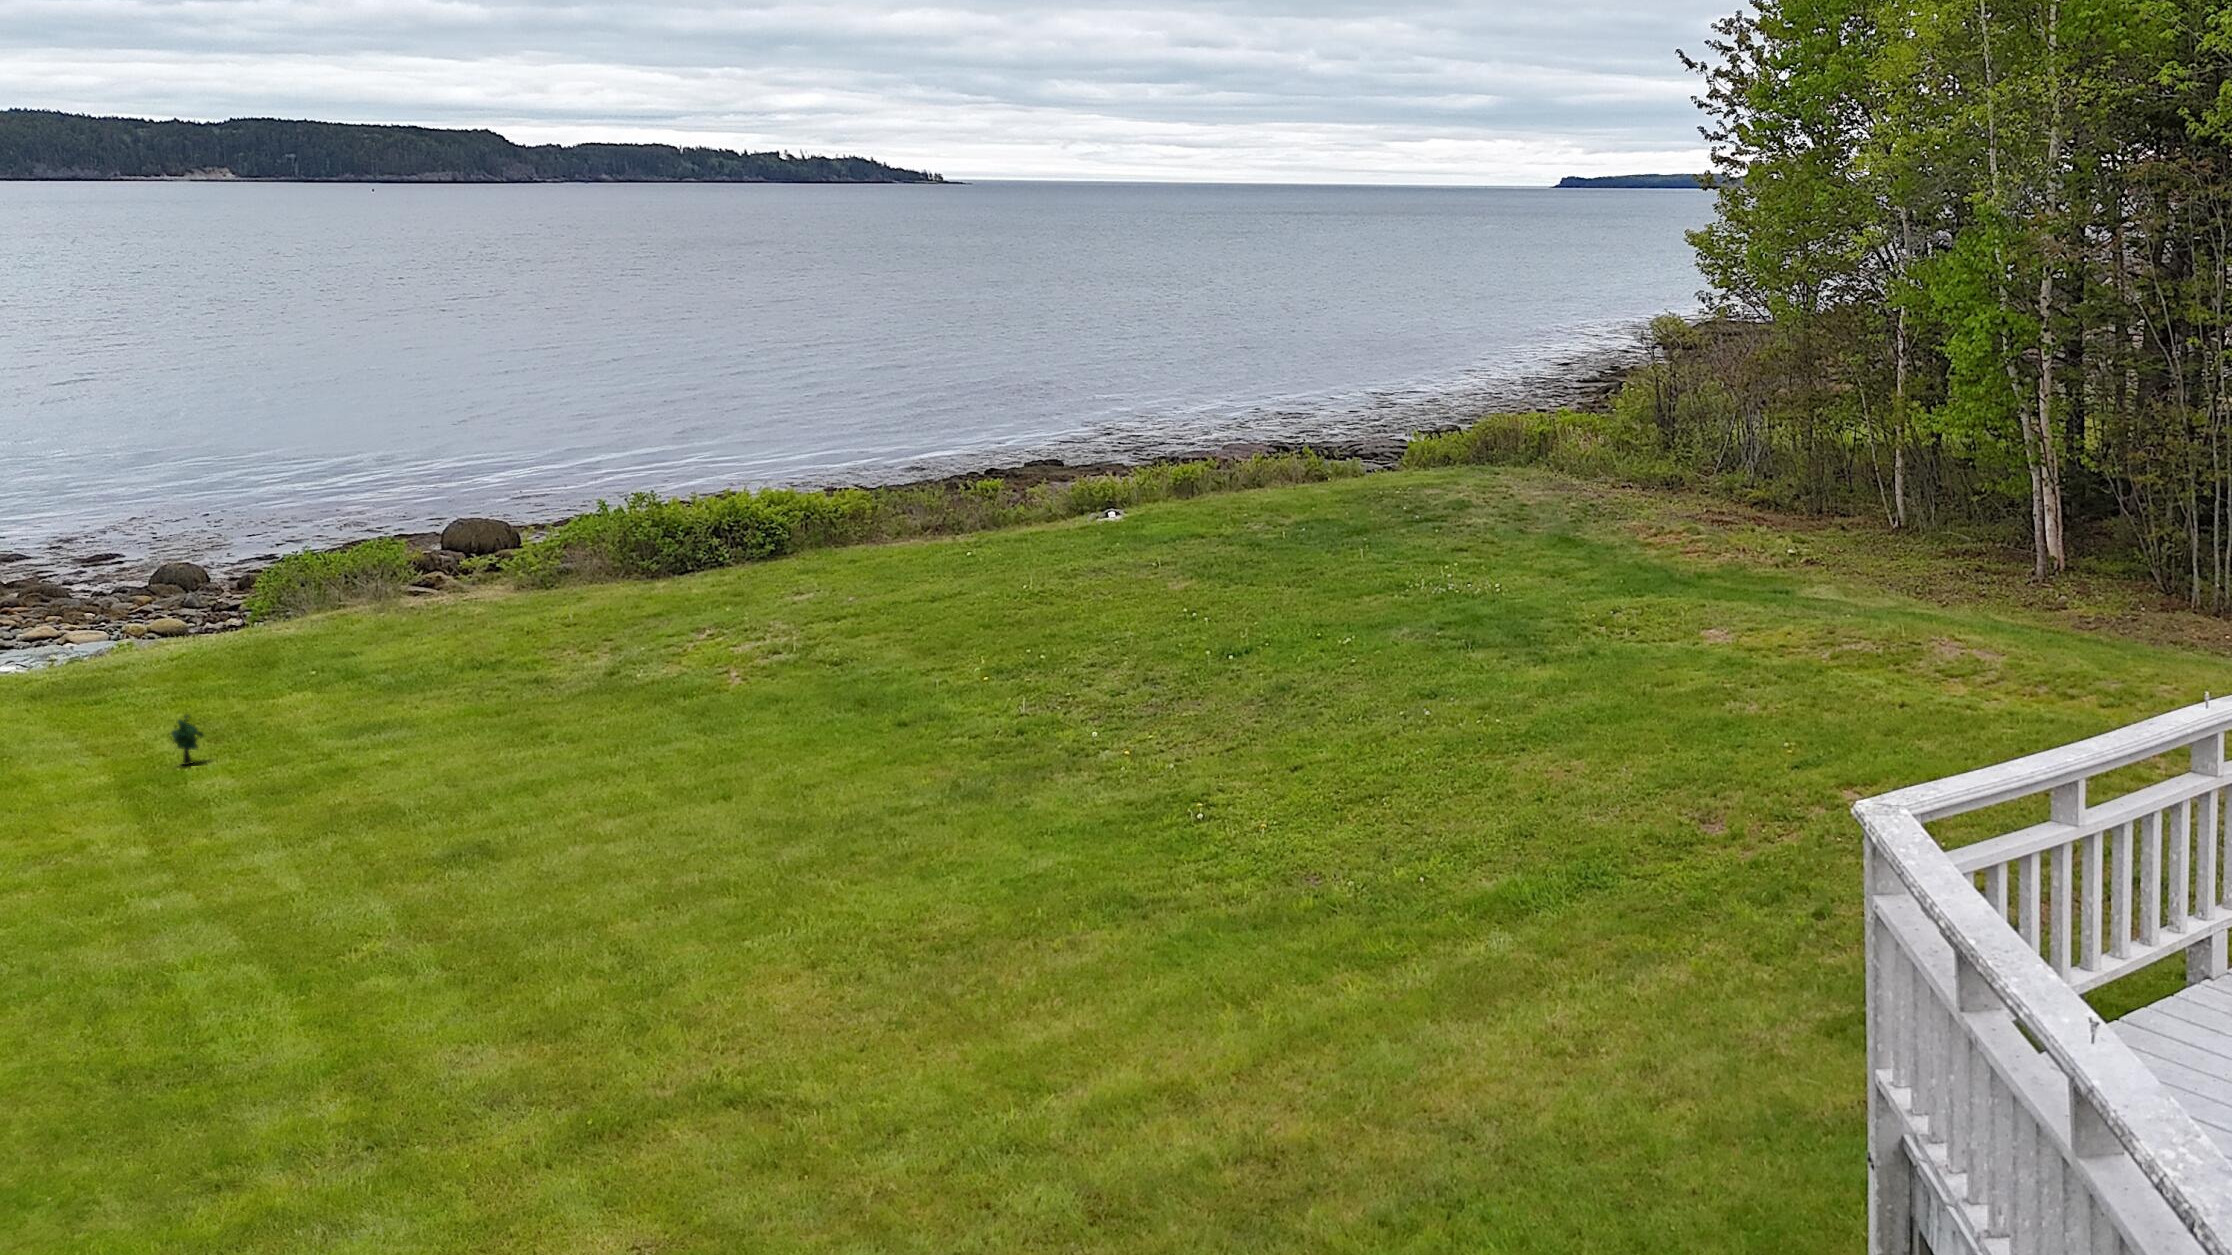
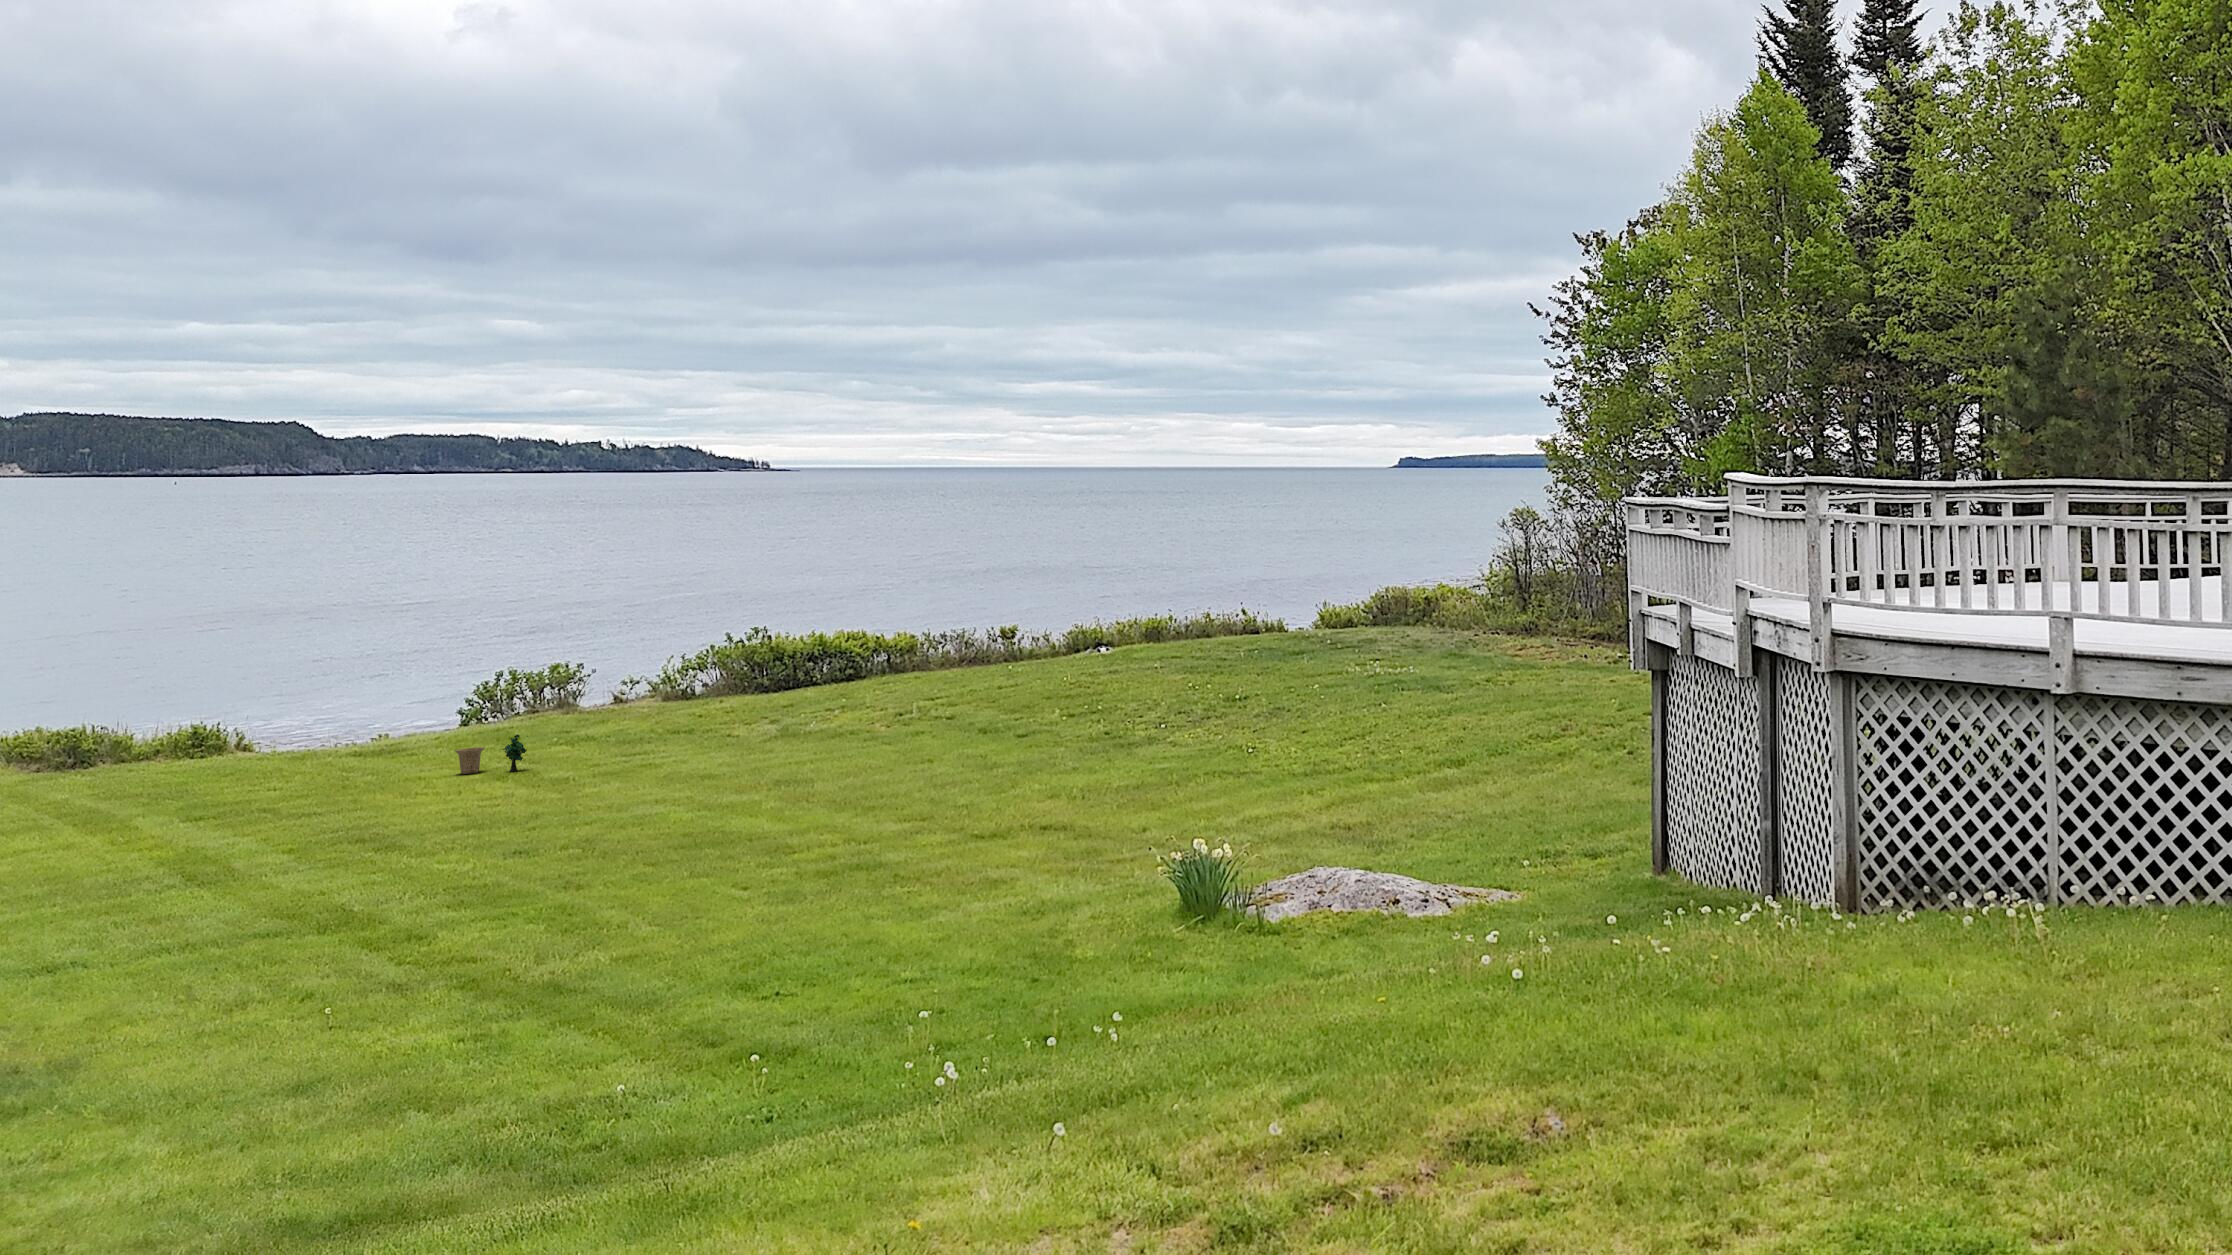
basket: none [107,726,151,766] -> present [455,747,484,774]

